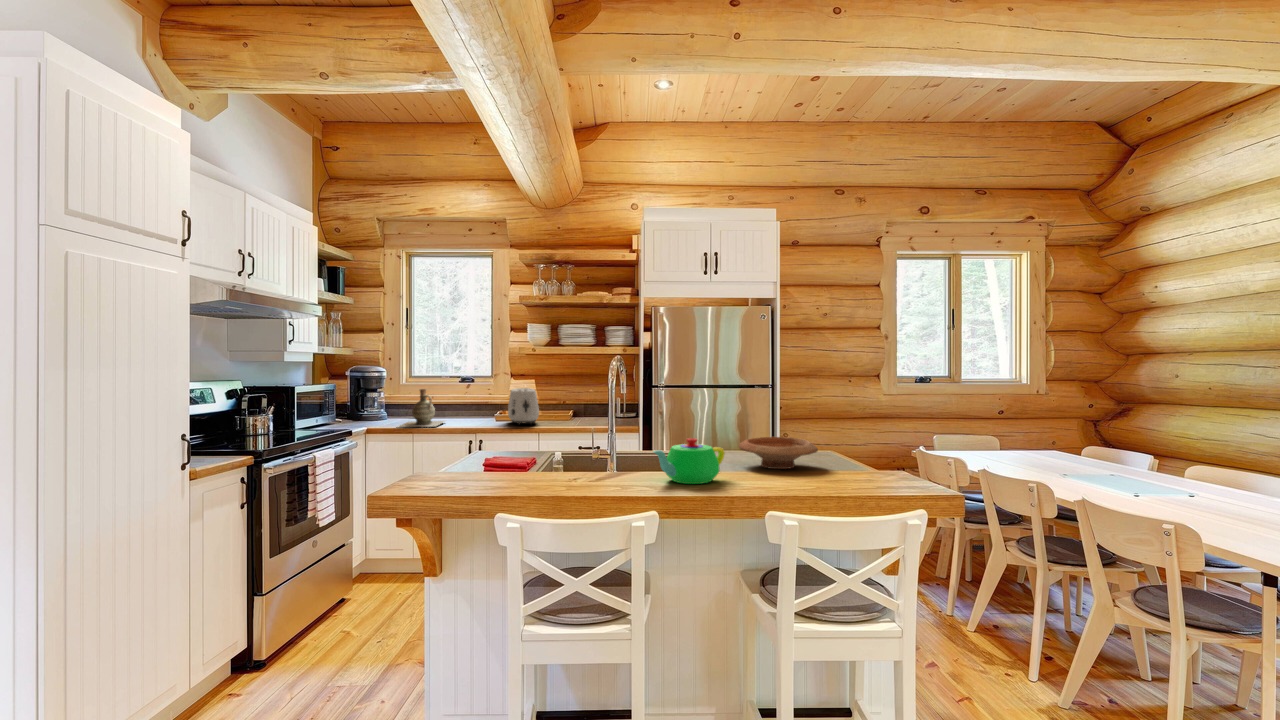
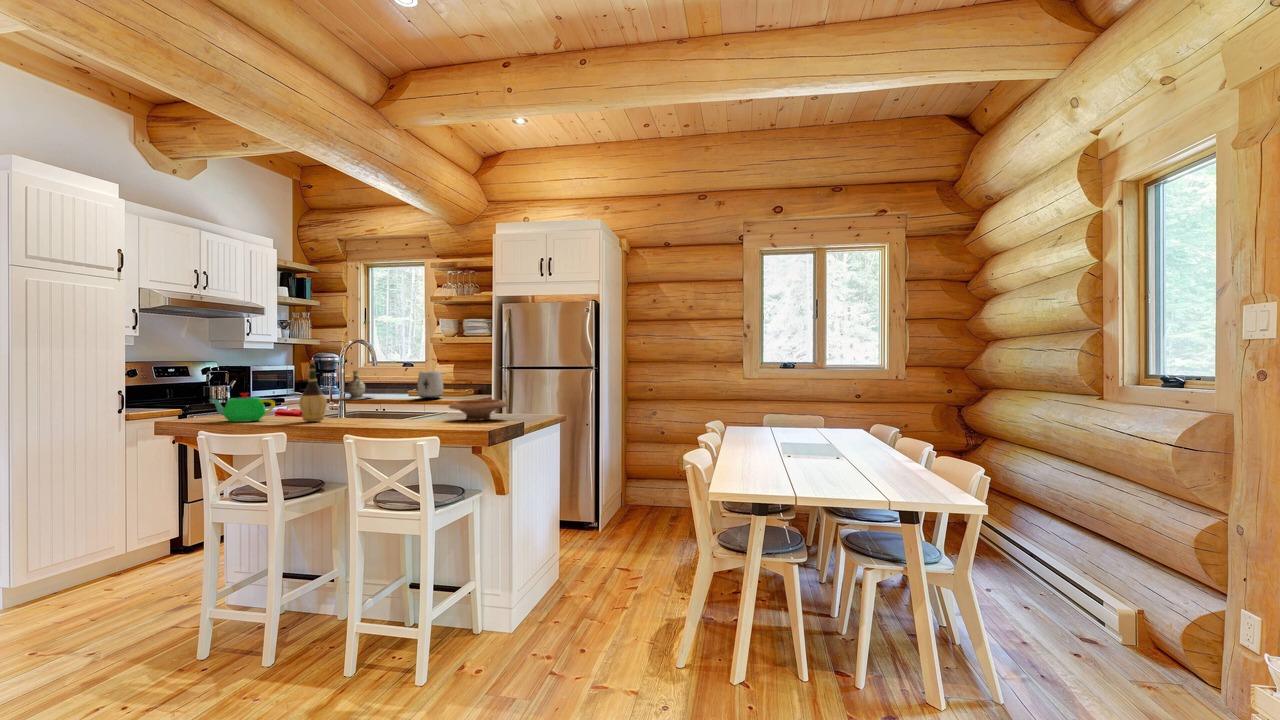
wine bottle: none [564,389,601,482] -> present [299,360,327,422]
teapot: present [653,438,725,484] -> present [210,393,275,422]

